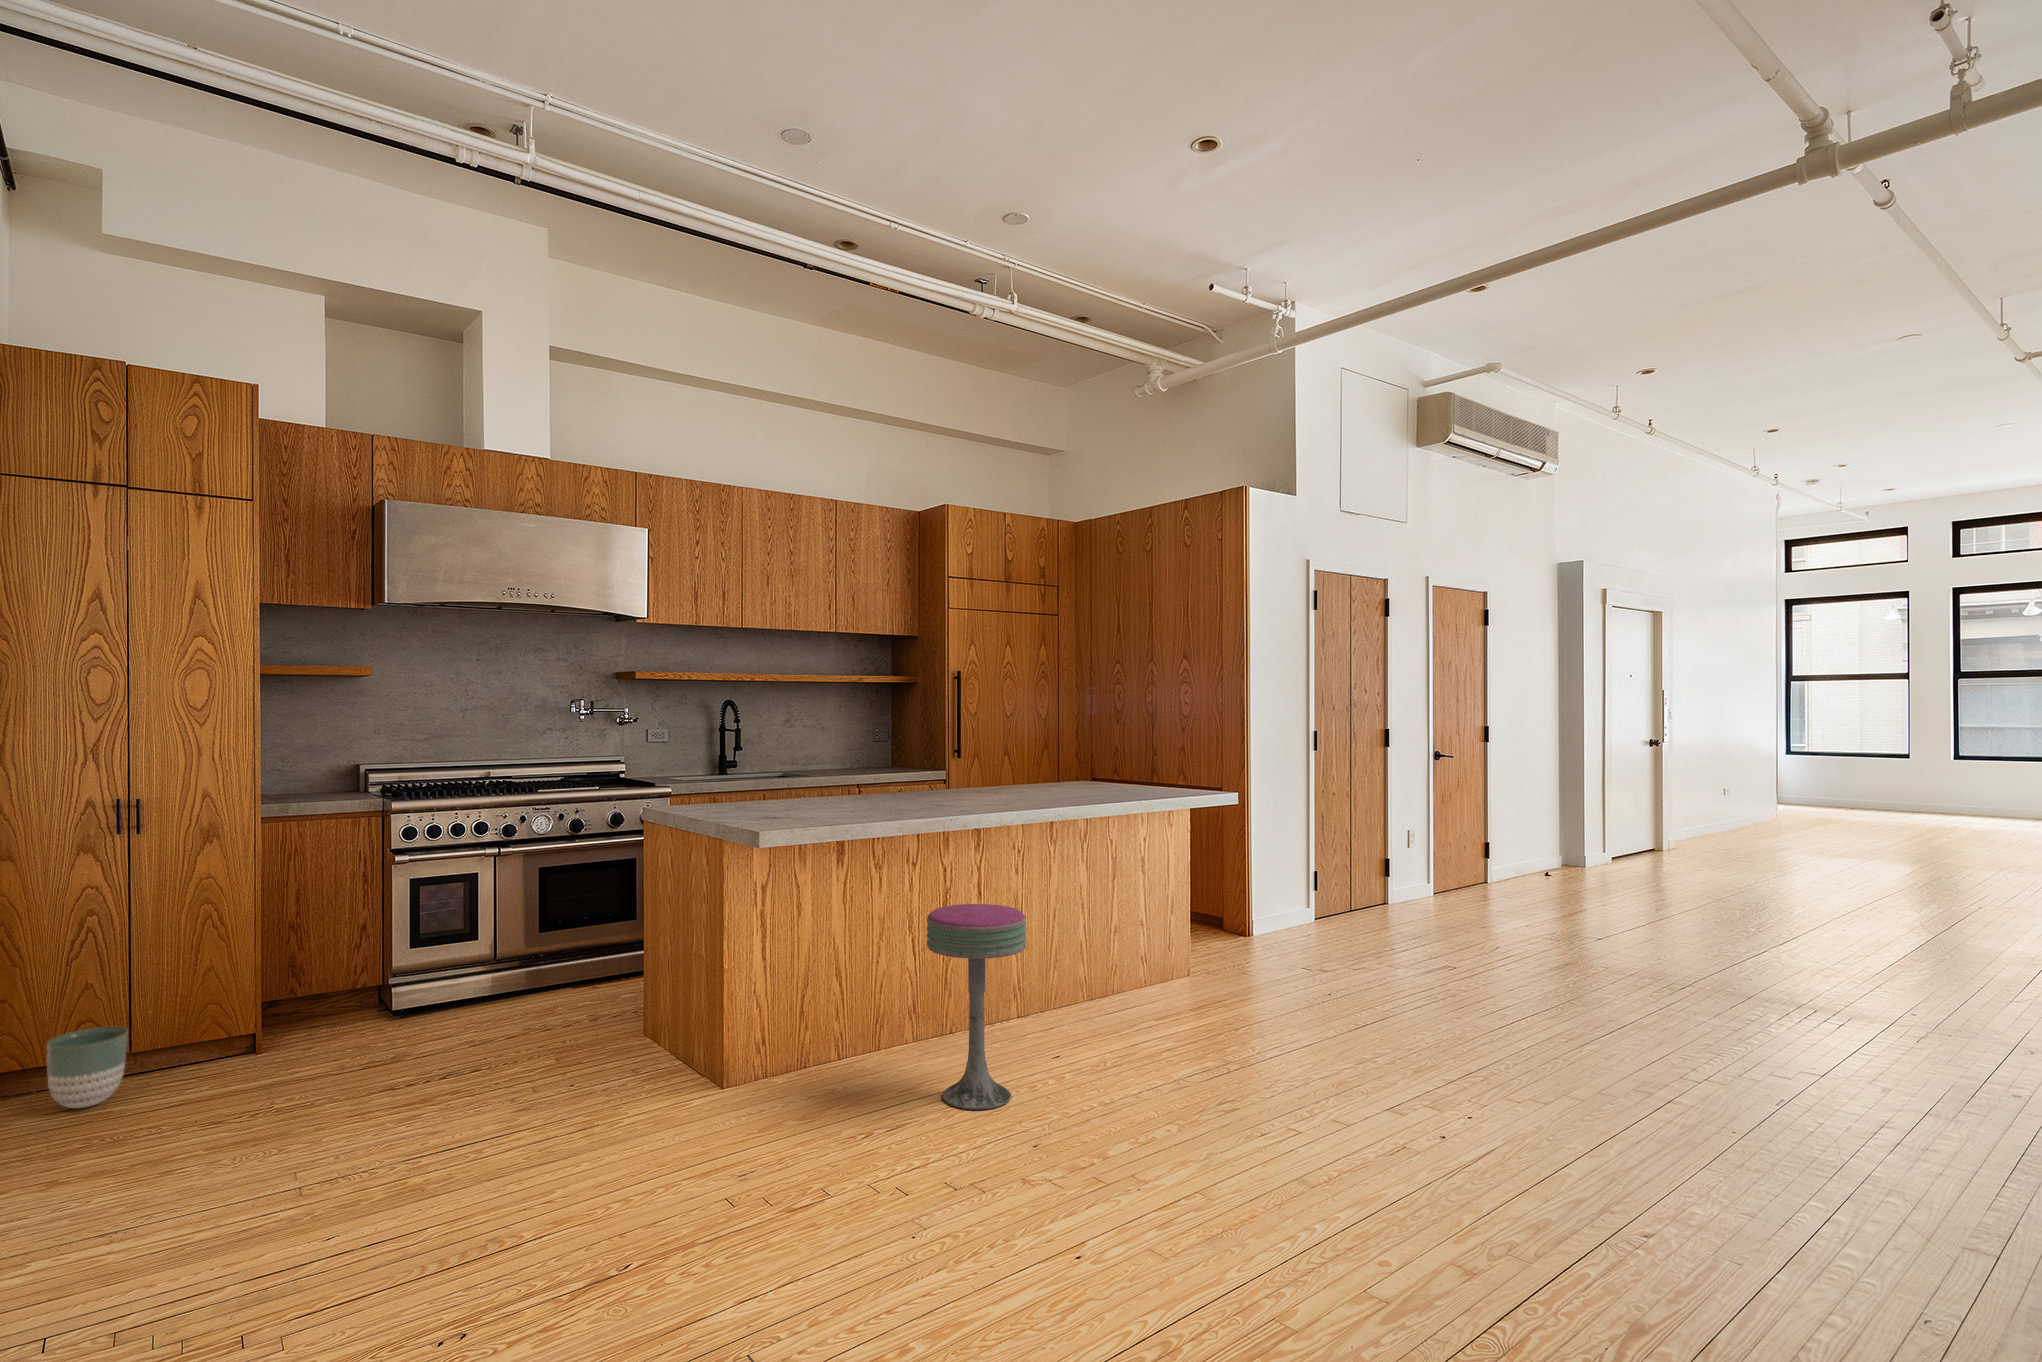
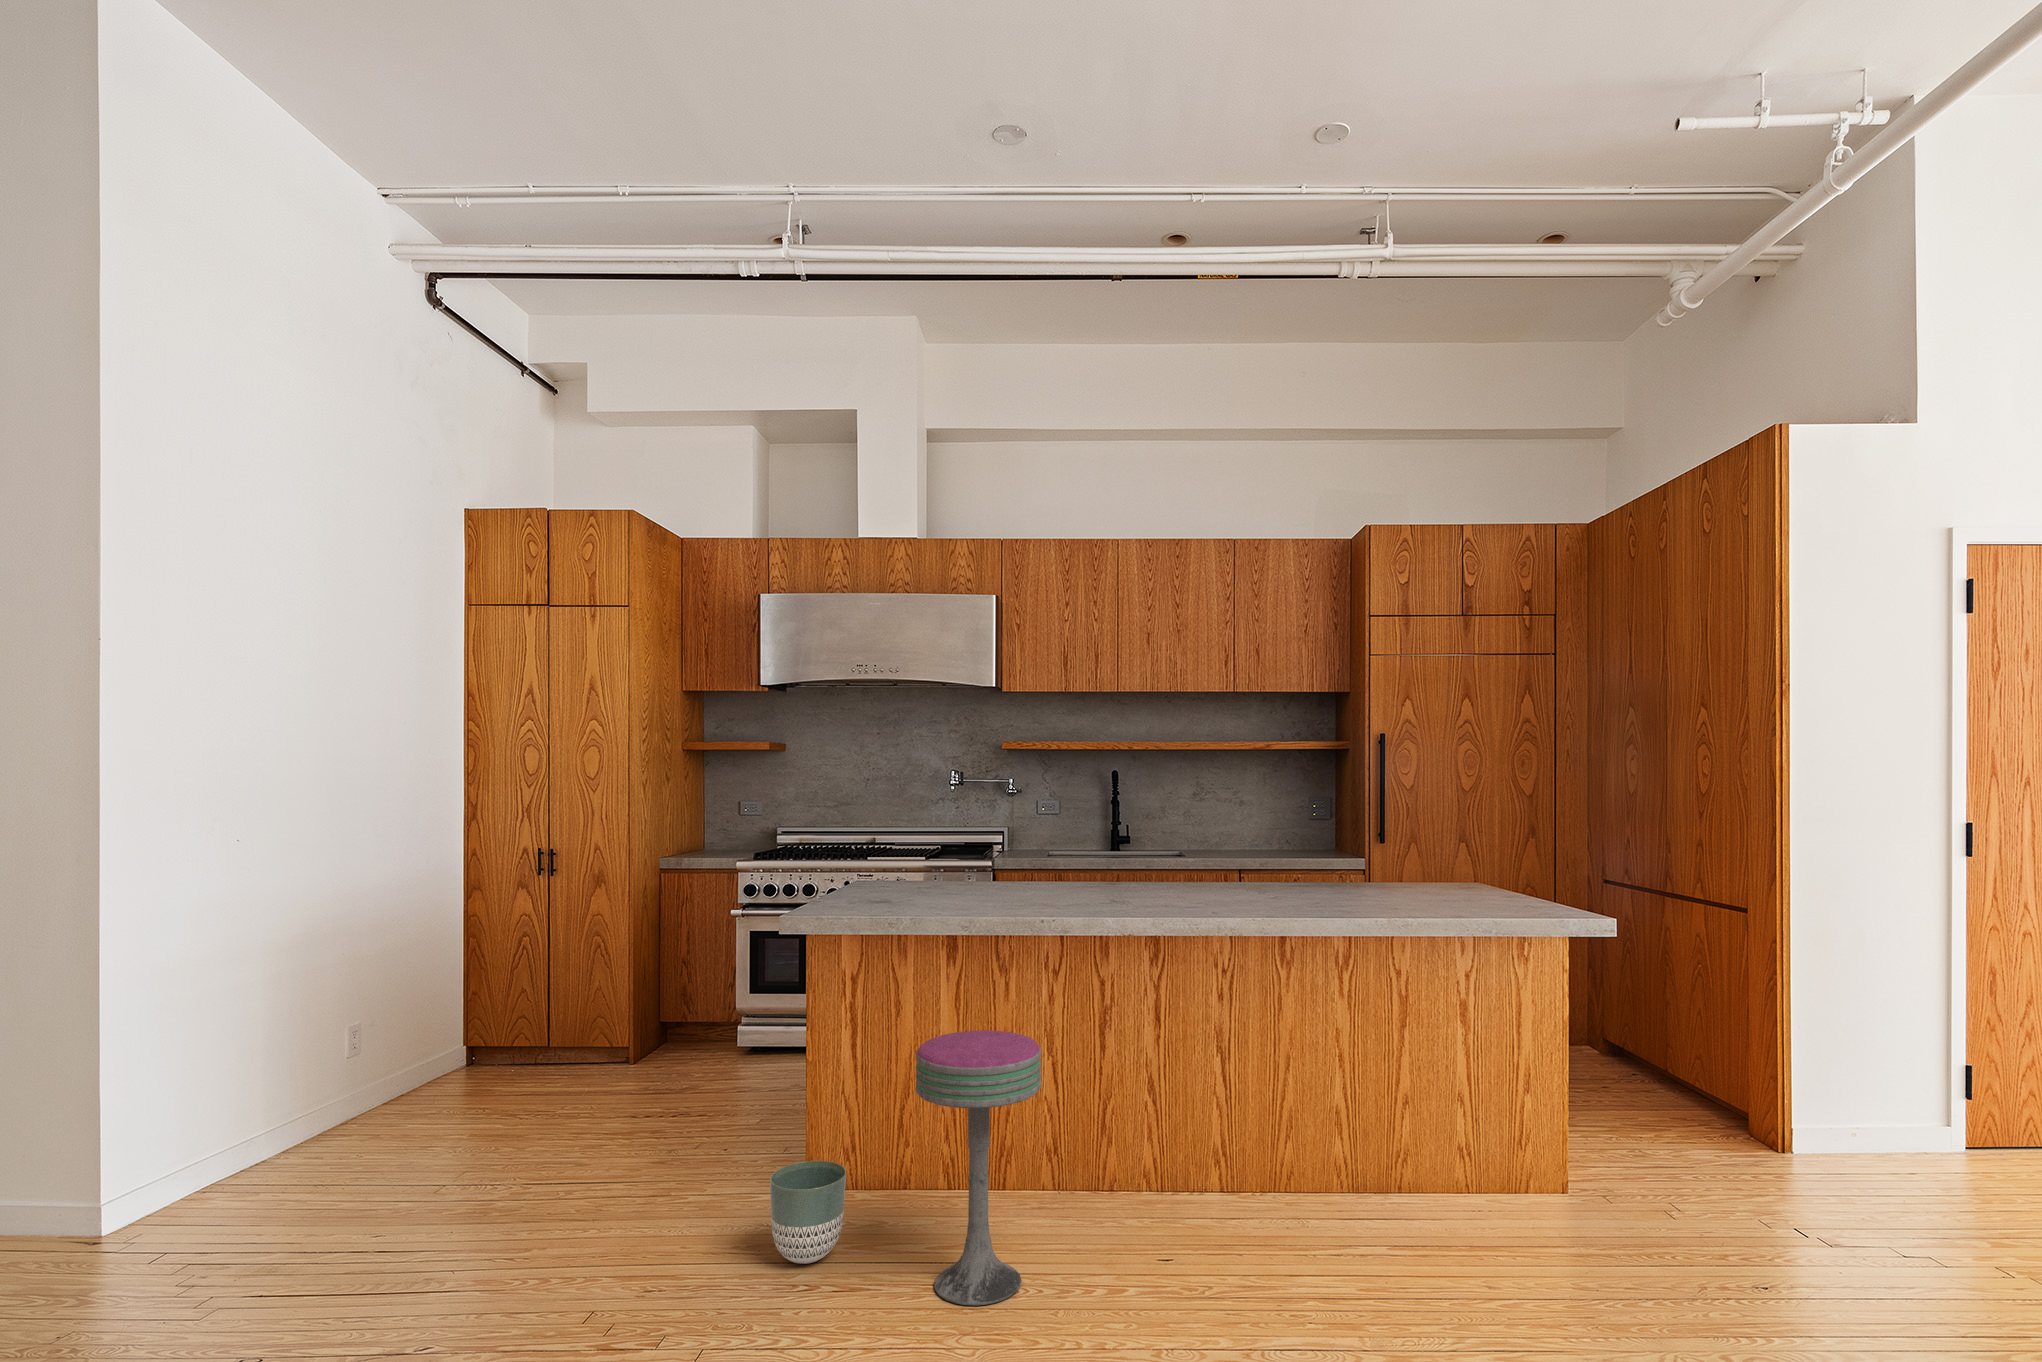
planter: present [47,1027,128,1109] -> present [770,1161,846,1264]

